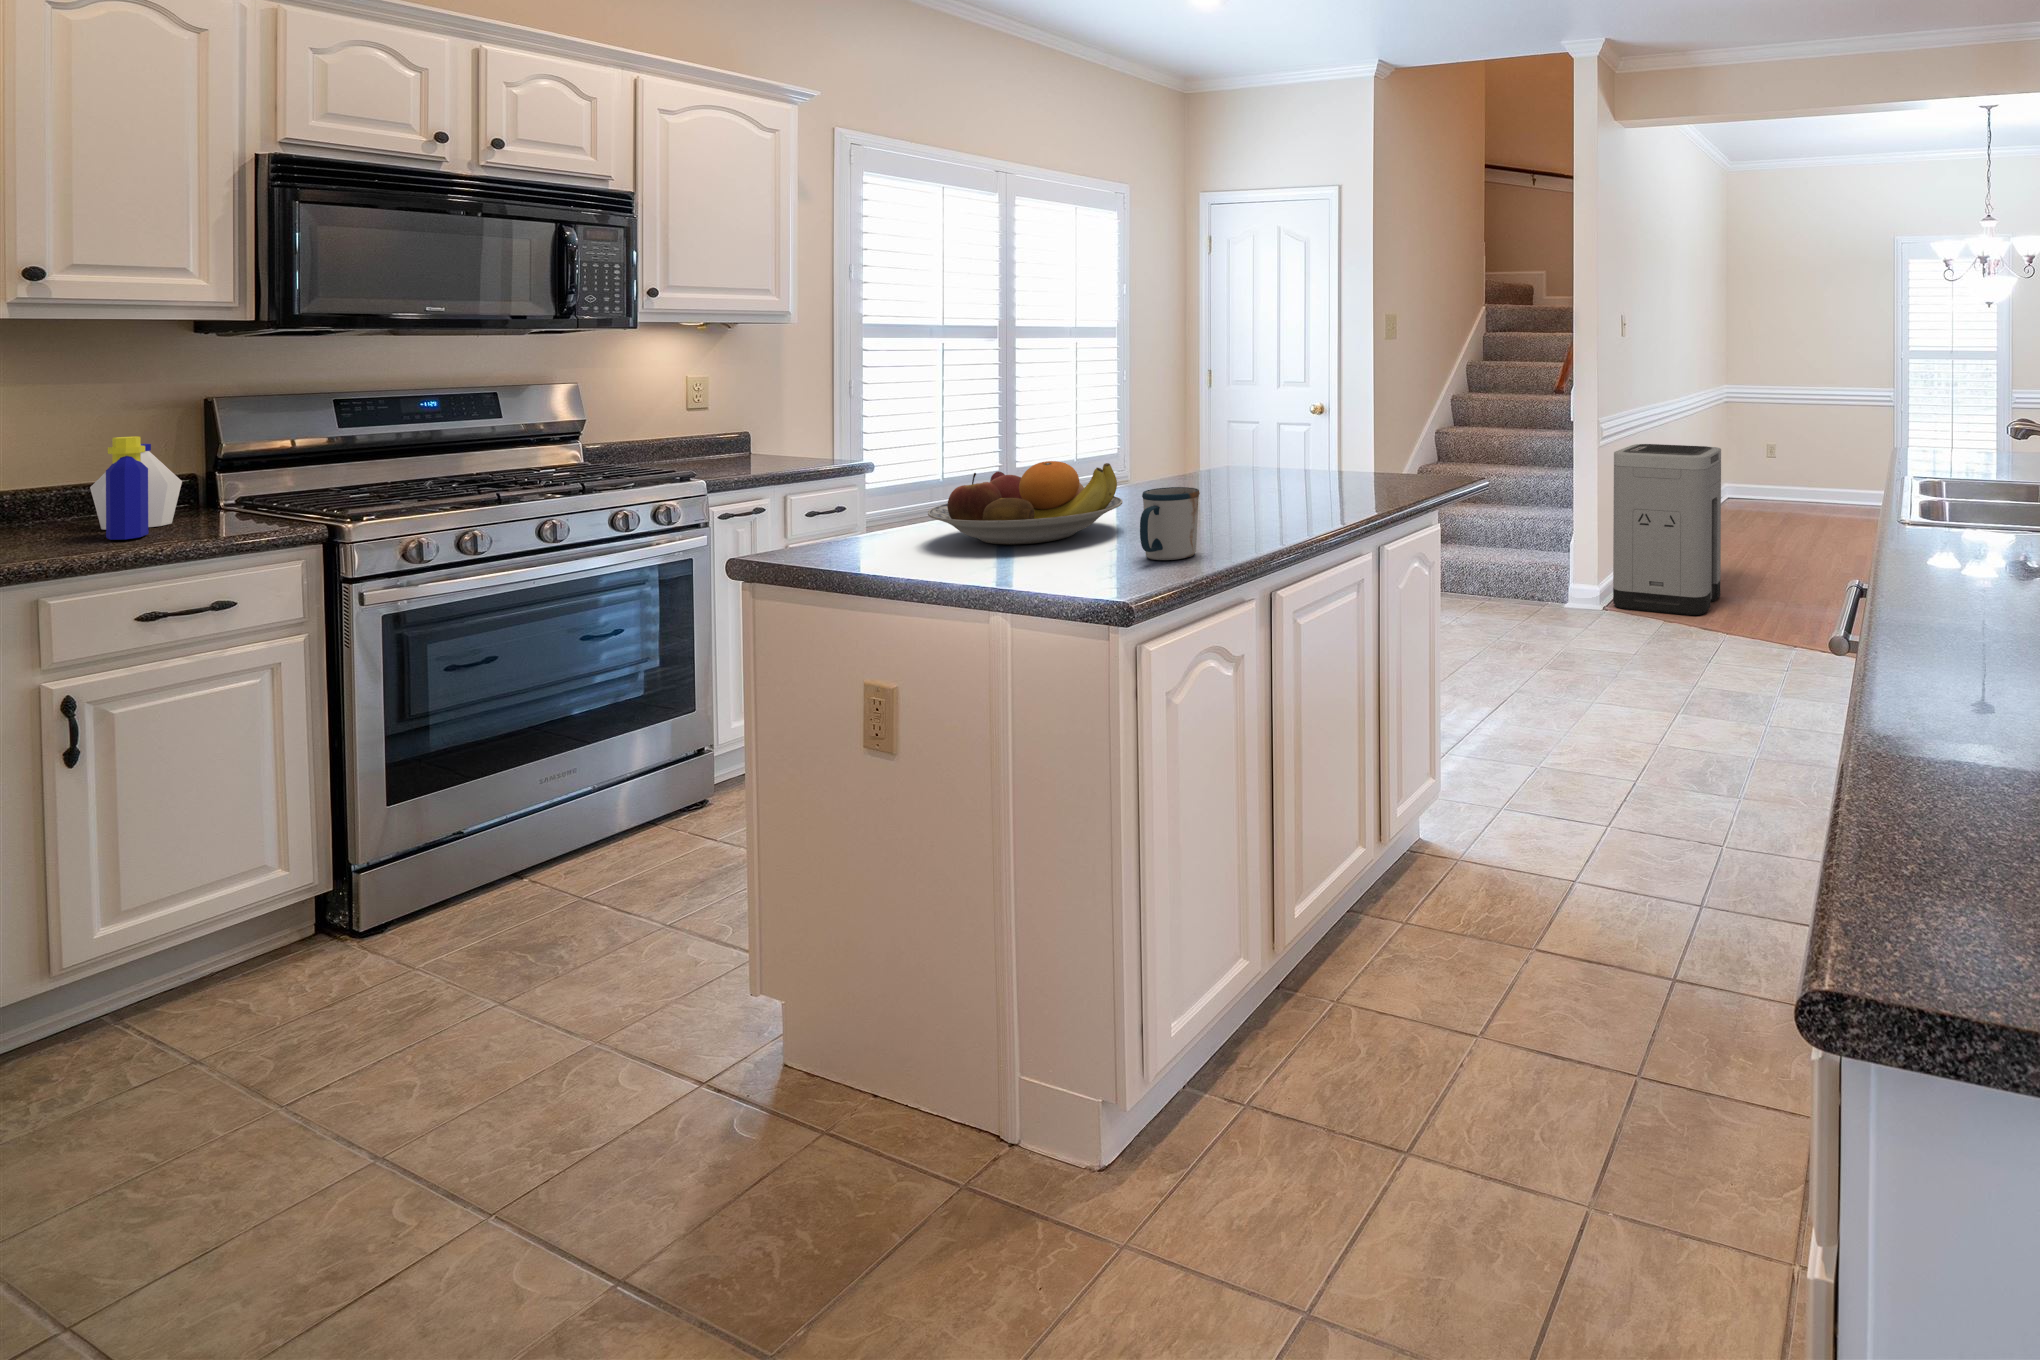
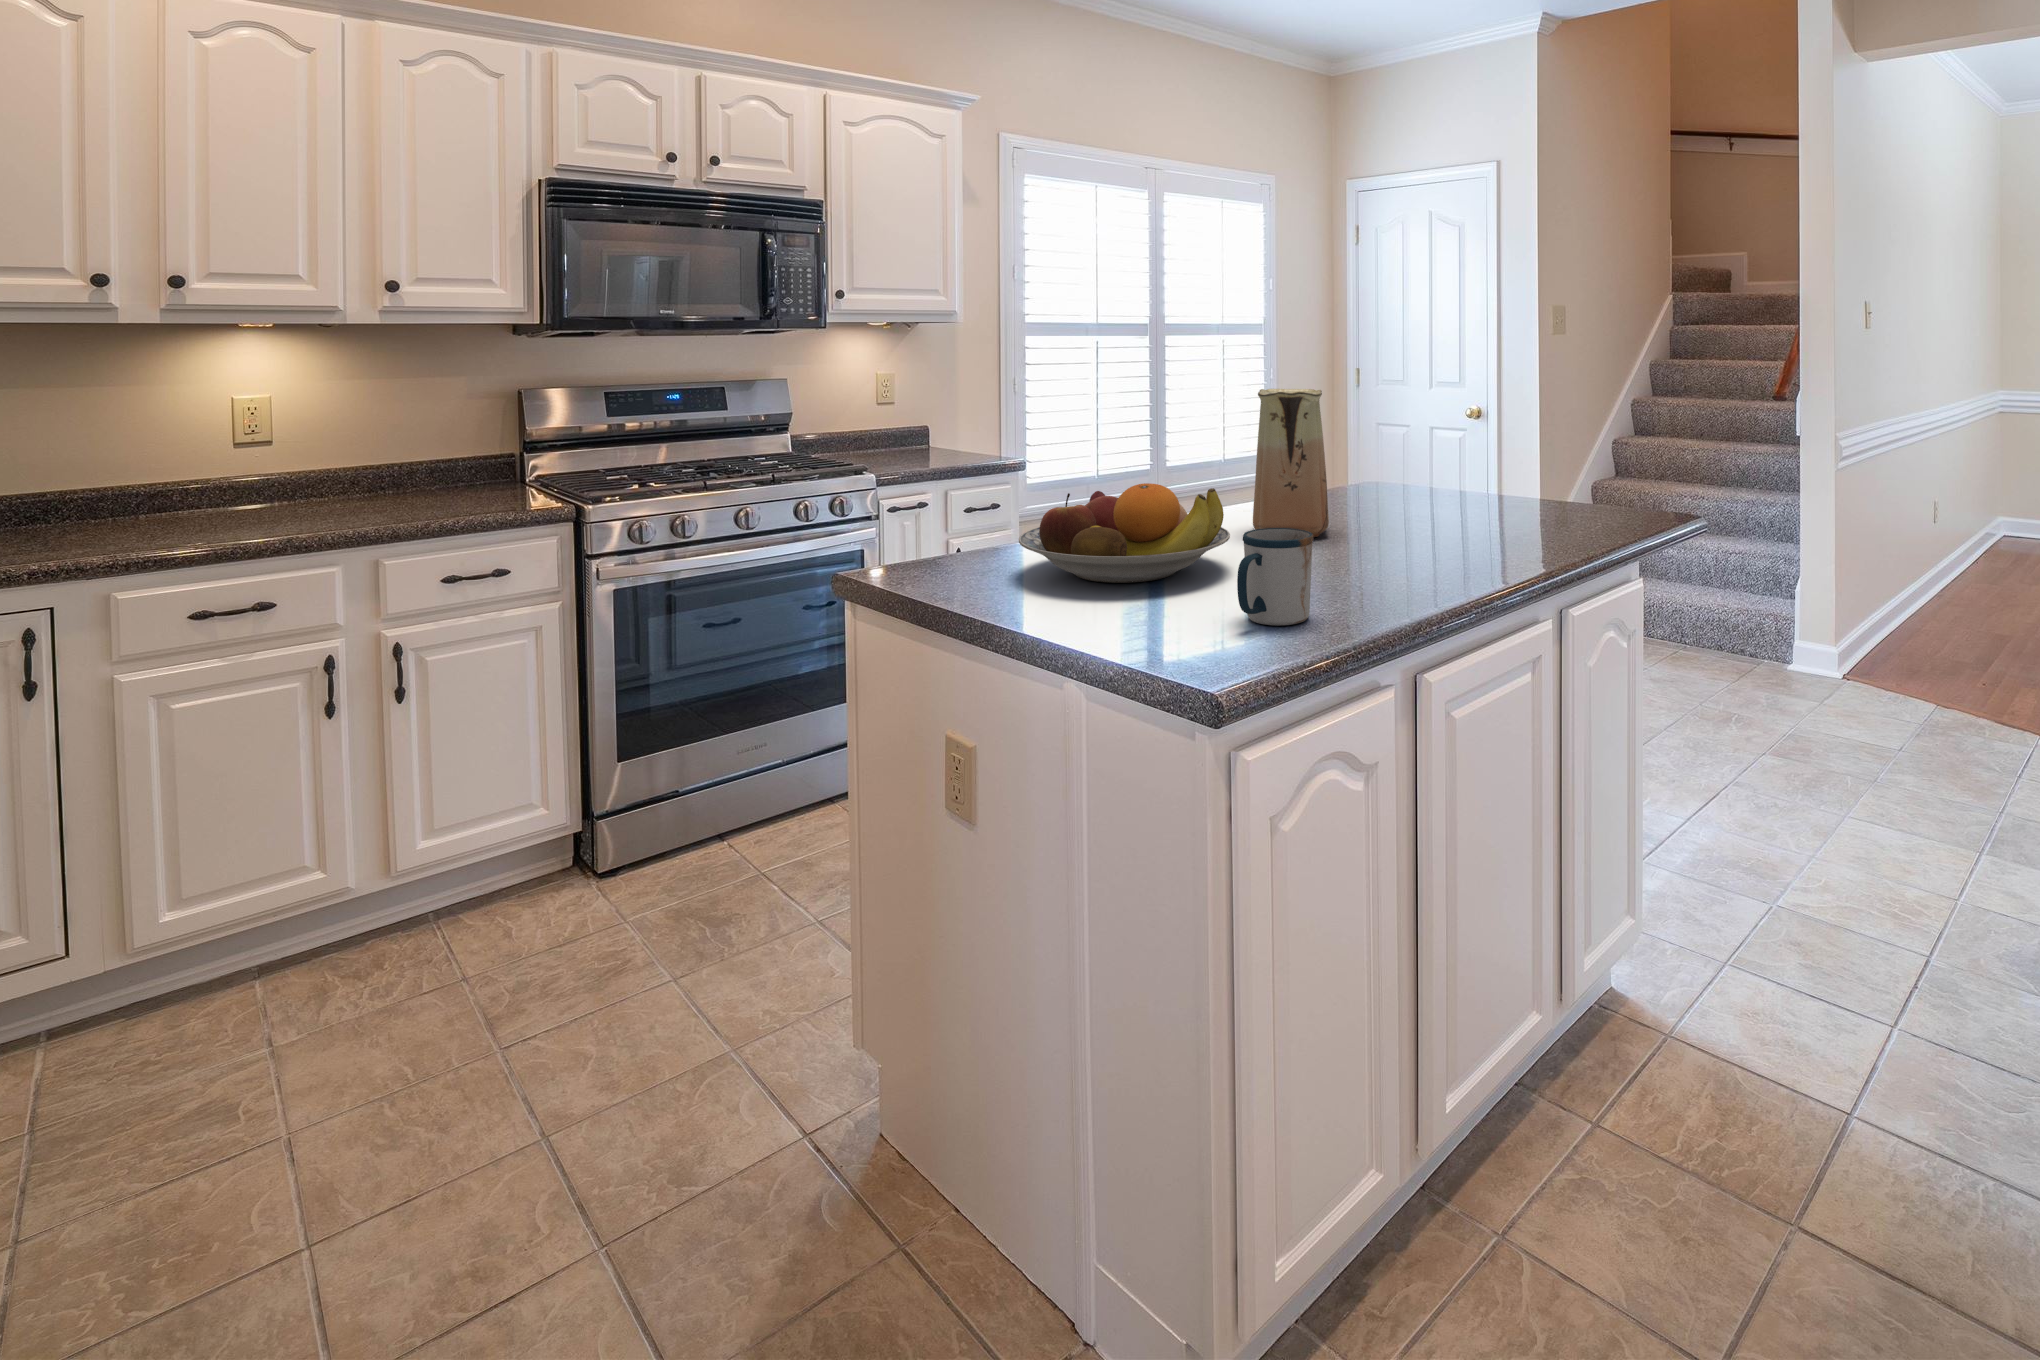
vase: none [1135,383,1202,505] -> present [1253,389,1329,537]
bottle: present [90,437,182,540] -> none [433,423,491,511]
trash can: present [1613,444,1721,615] -> none [1859,471,2024,708]

